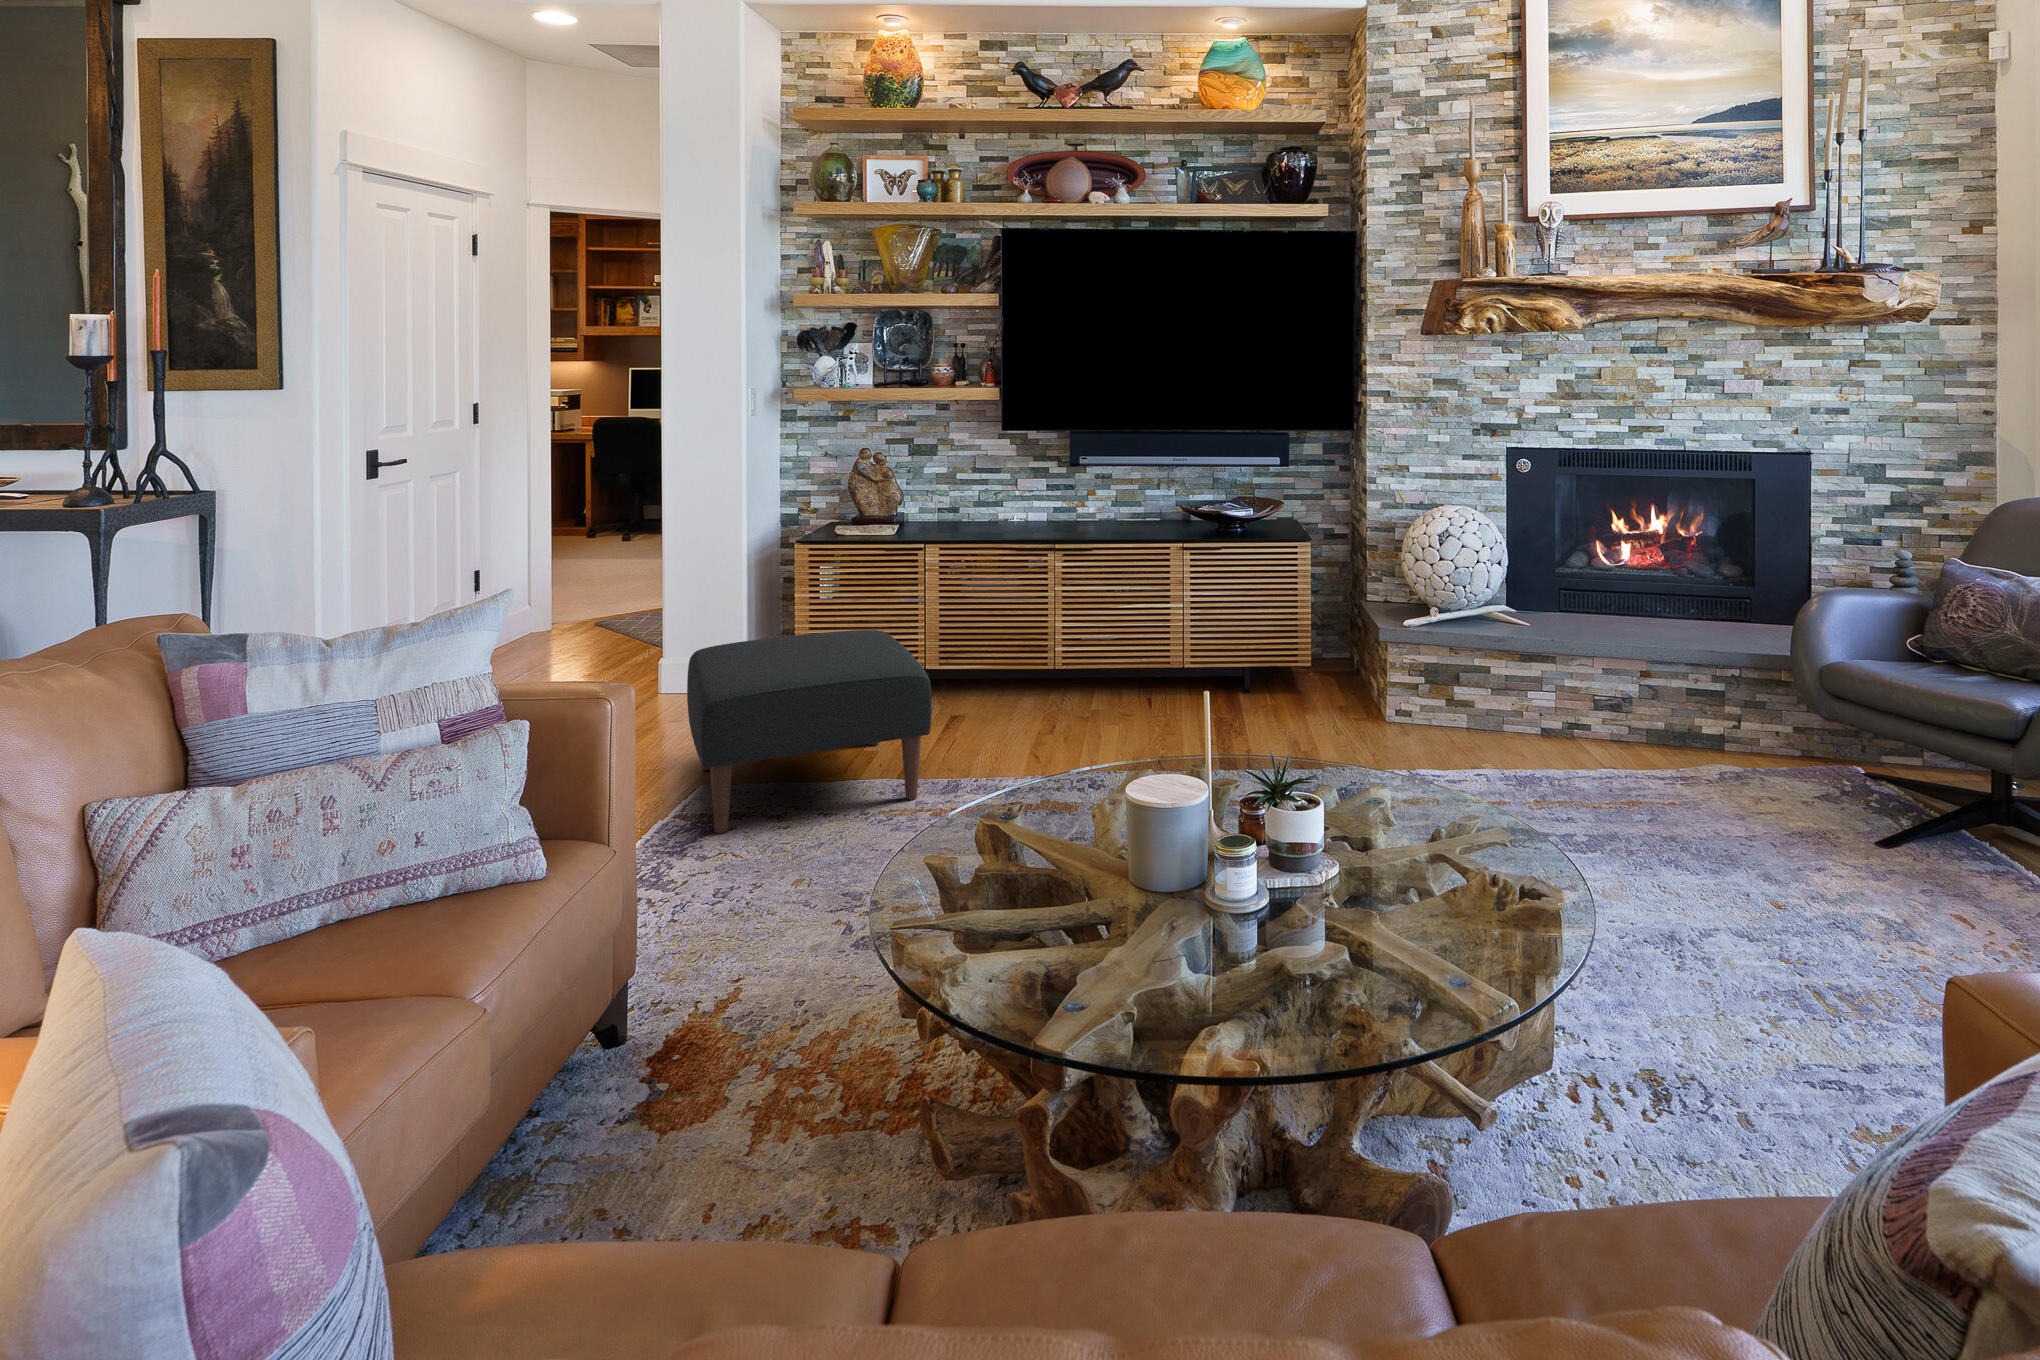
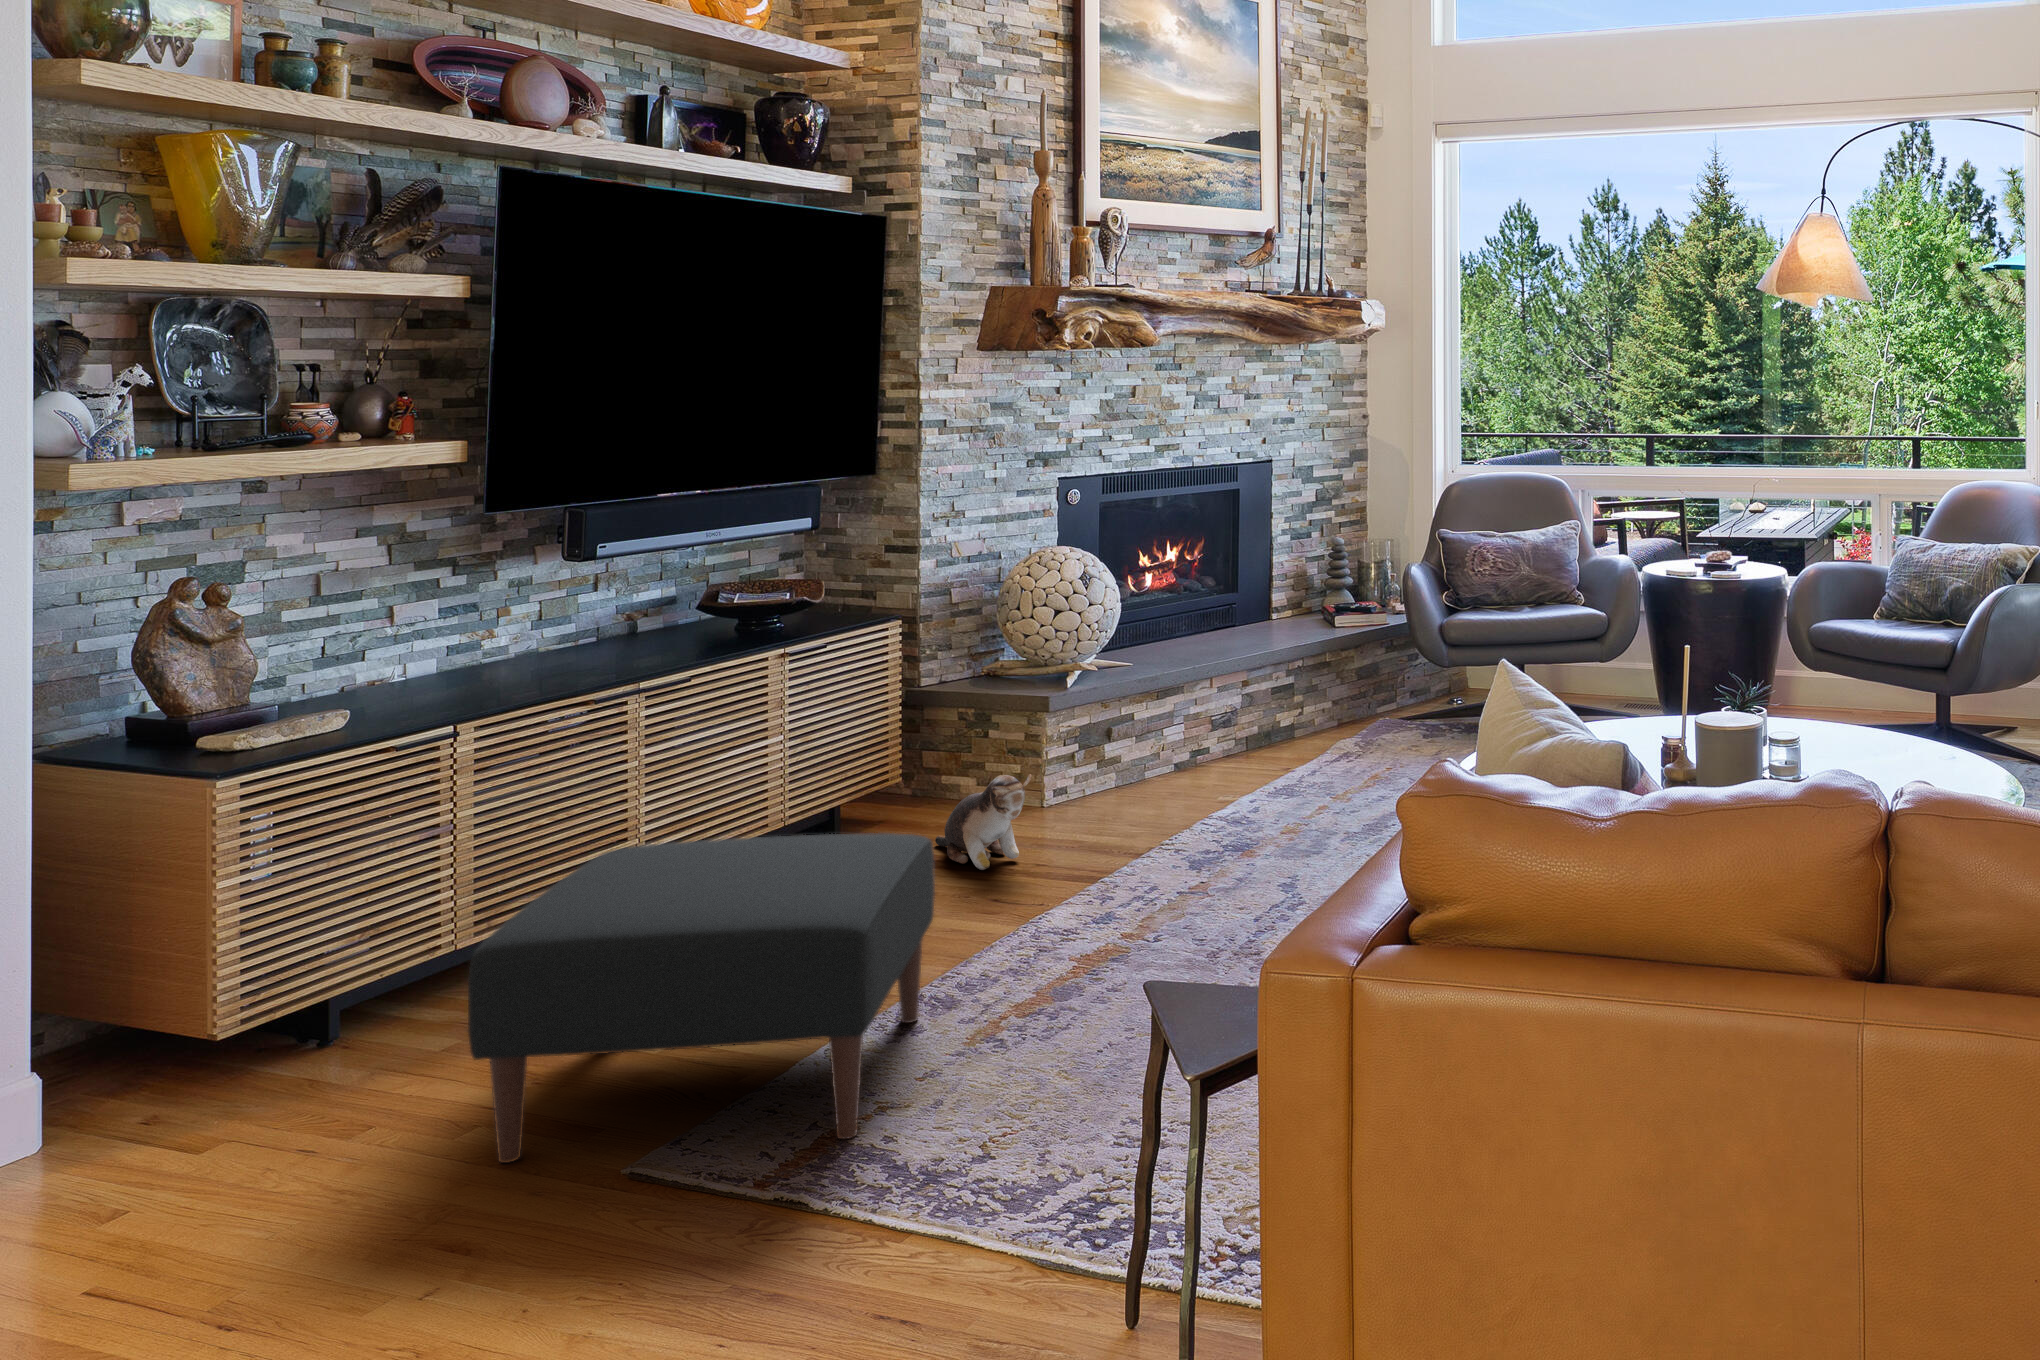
plush toy: none [1201,671,1265,743] -> present [935,774,1032,870]

